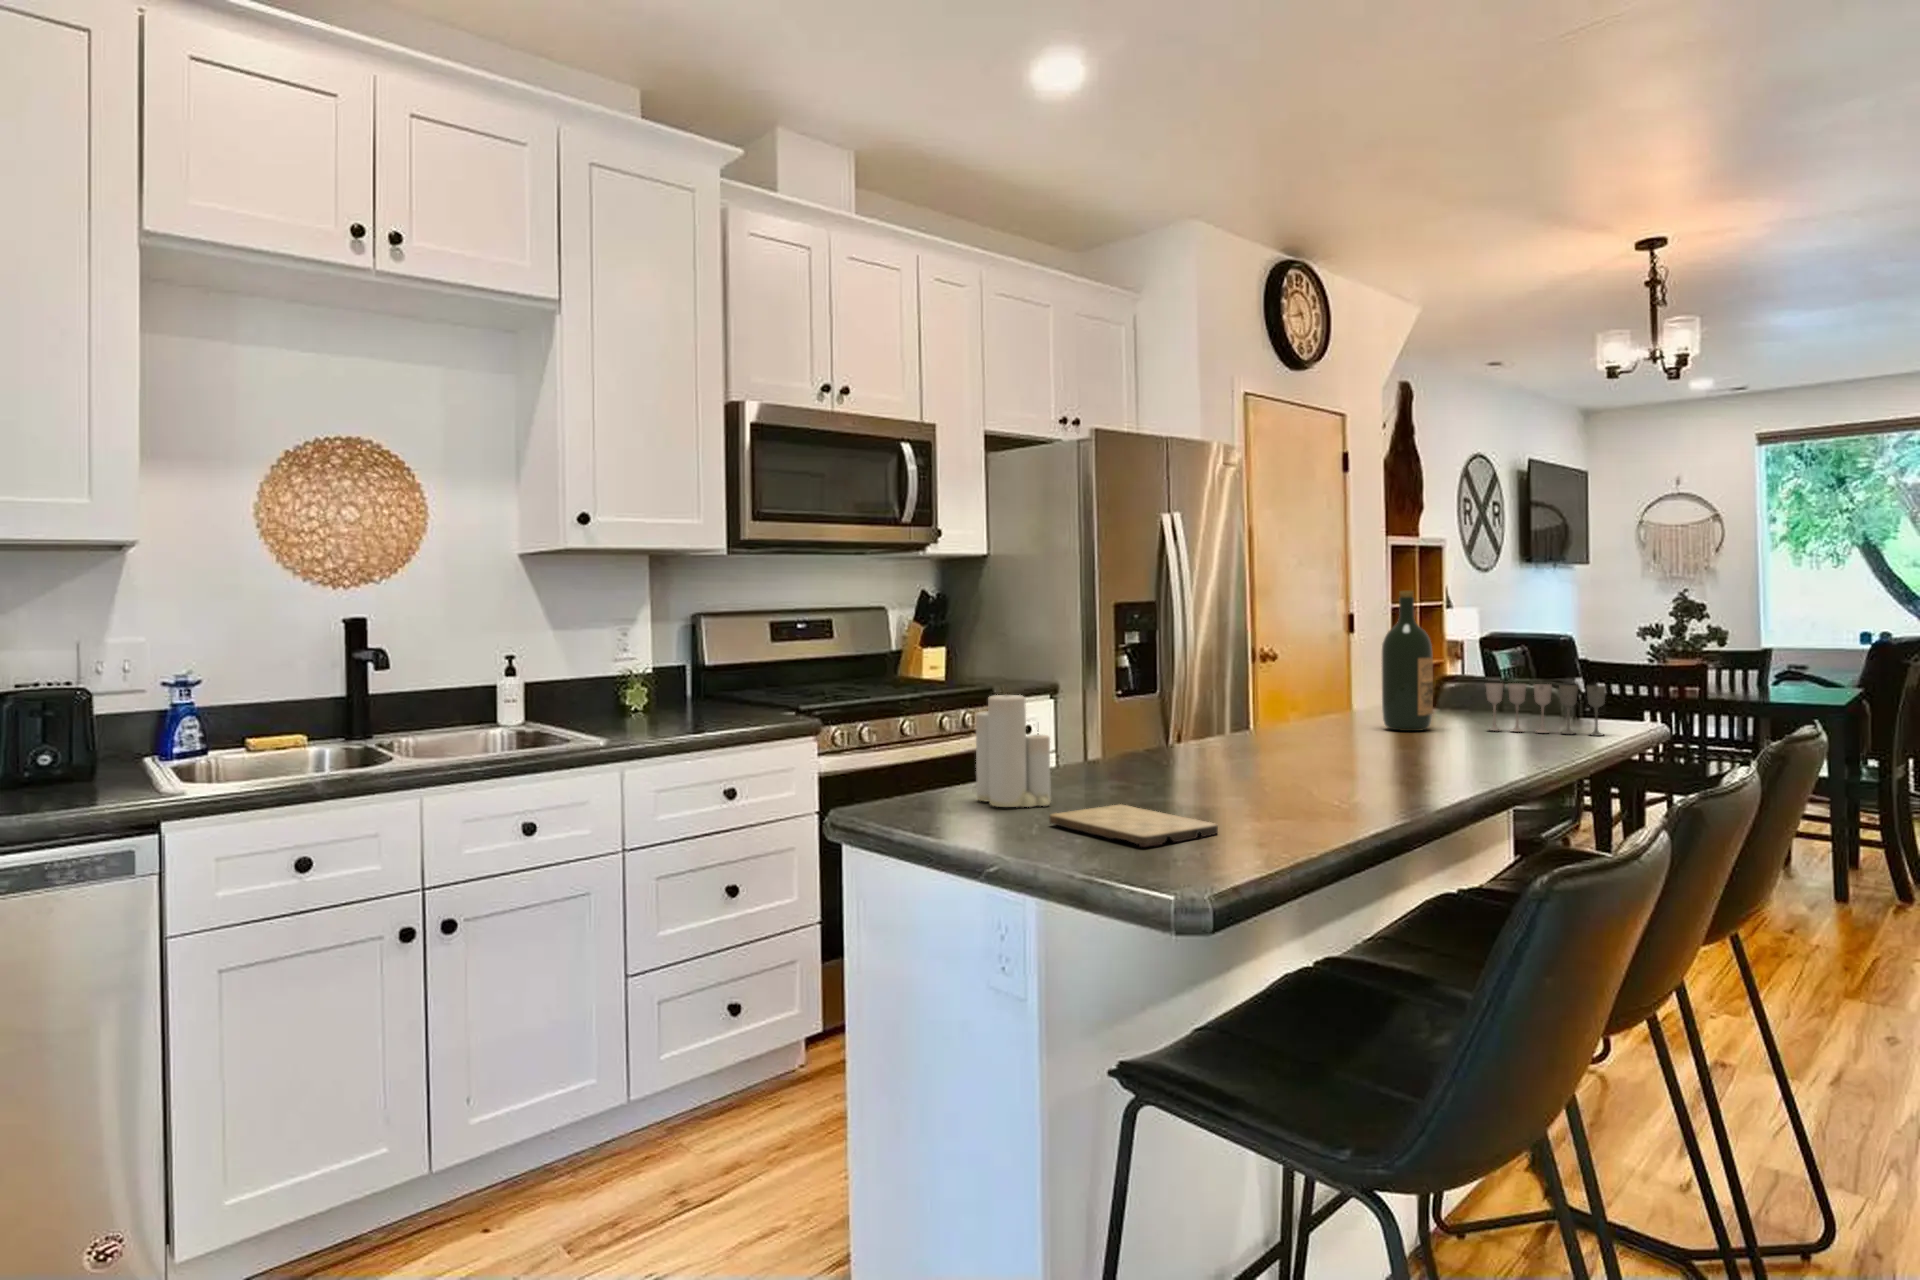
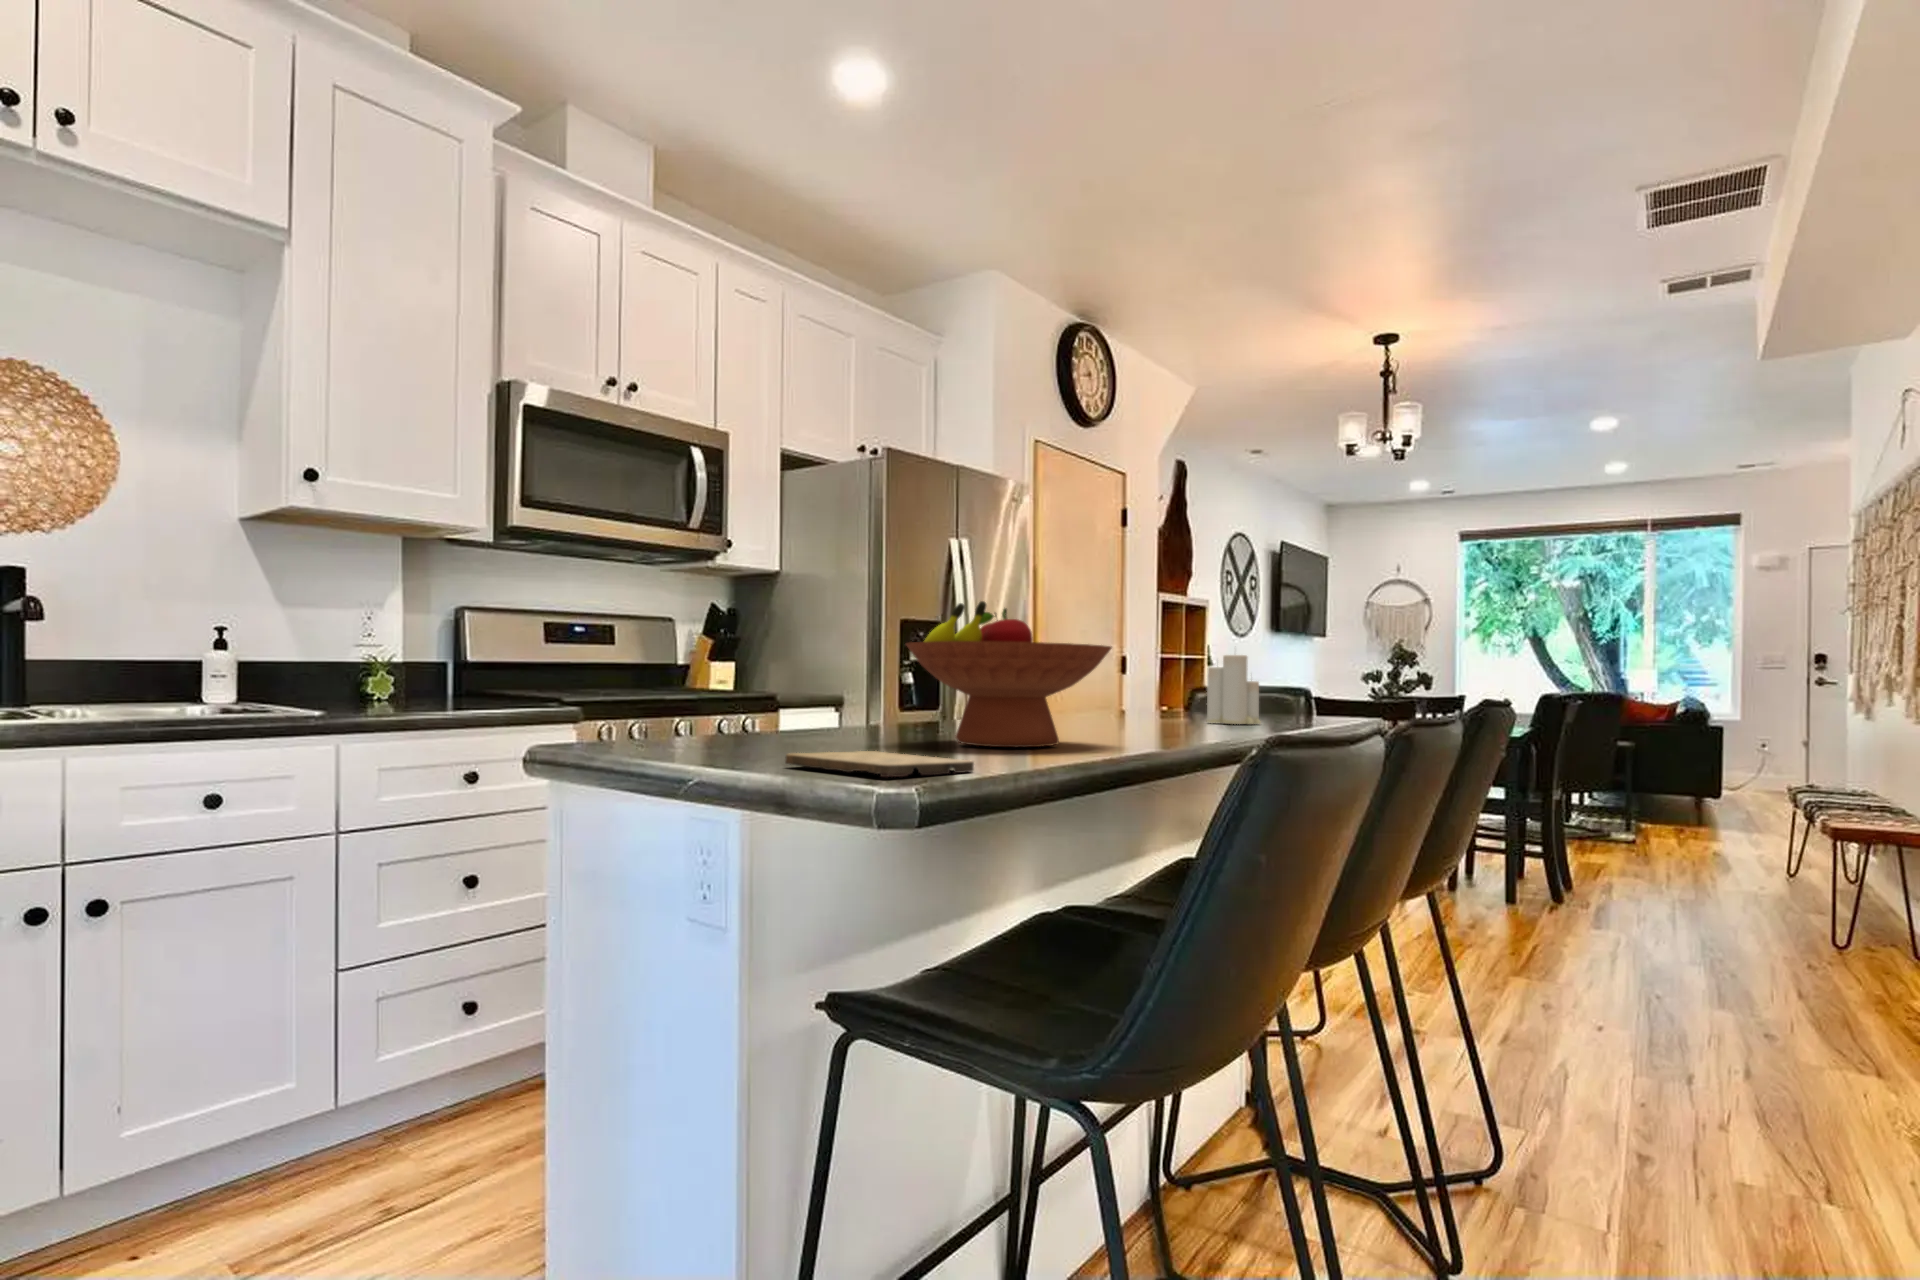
wine bottle: present [1381,591,1433,731] -> none [1153,590,1202,727]
fruit bowl: none [1139,651,1341,784] -> present [906,601,1112,747]
wine glass: present [1486,683,1606,736] -> none [1249,681,1358,731]
candle: present [976,695,1051,807] -> present [1207,655,1261,724]

